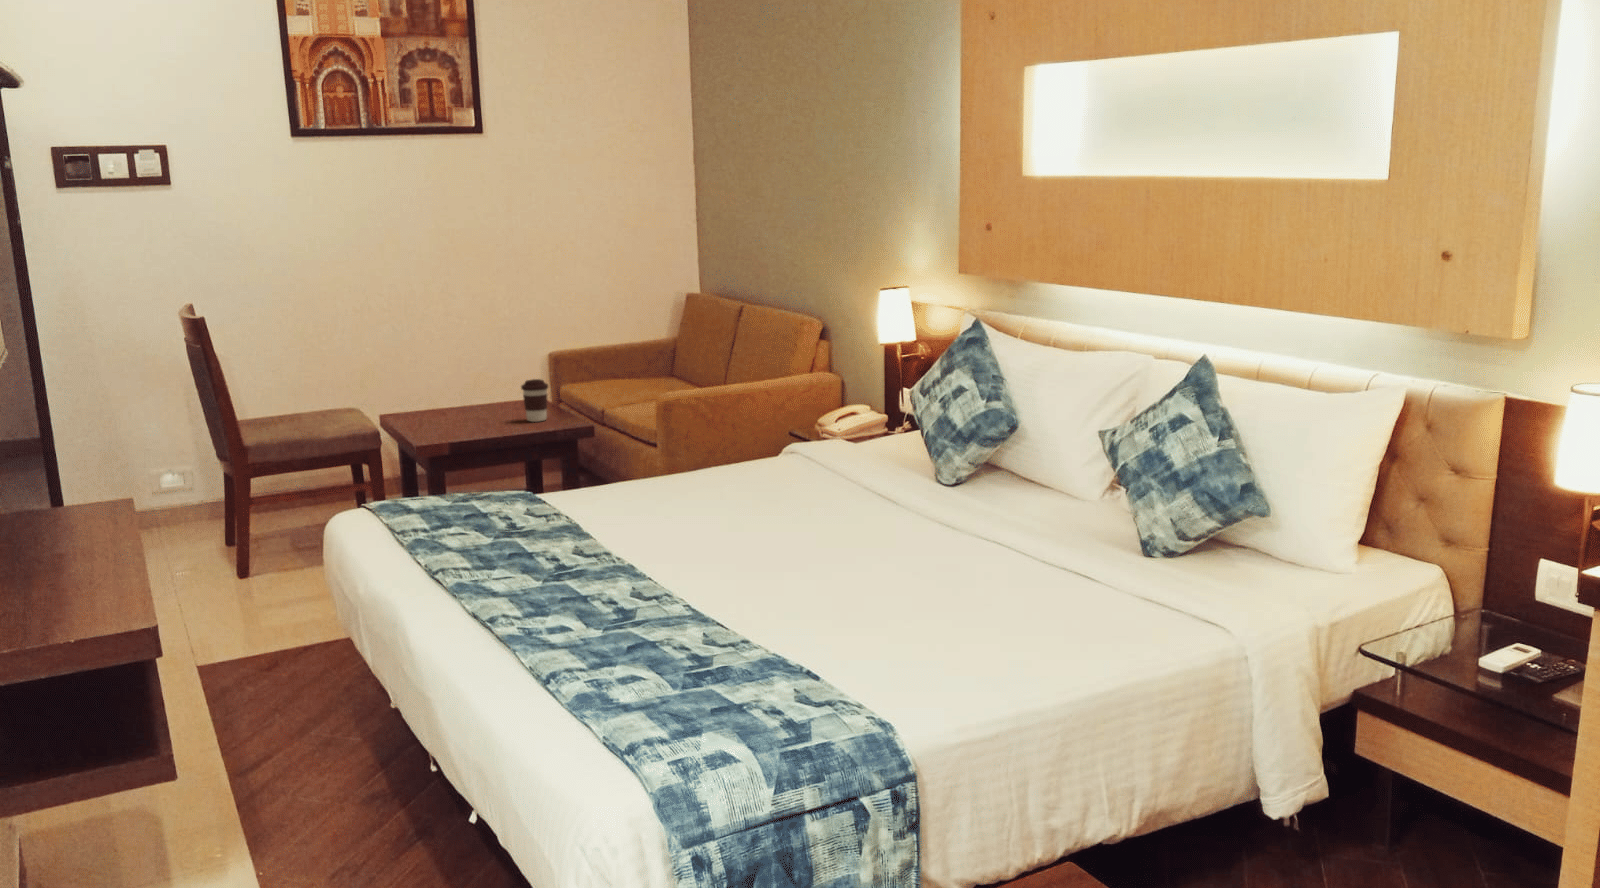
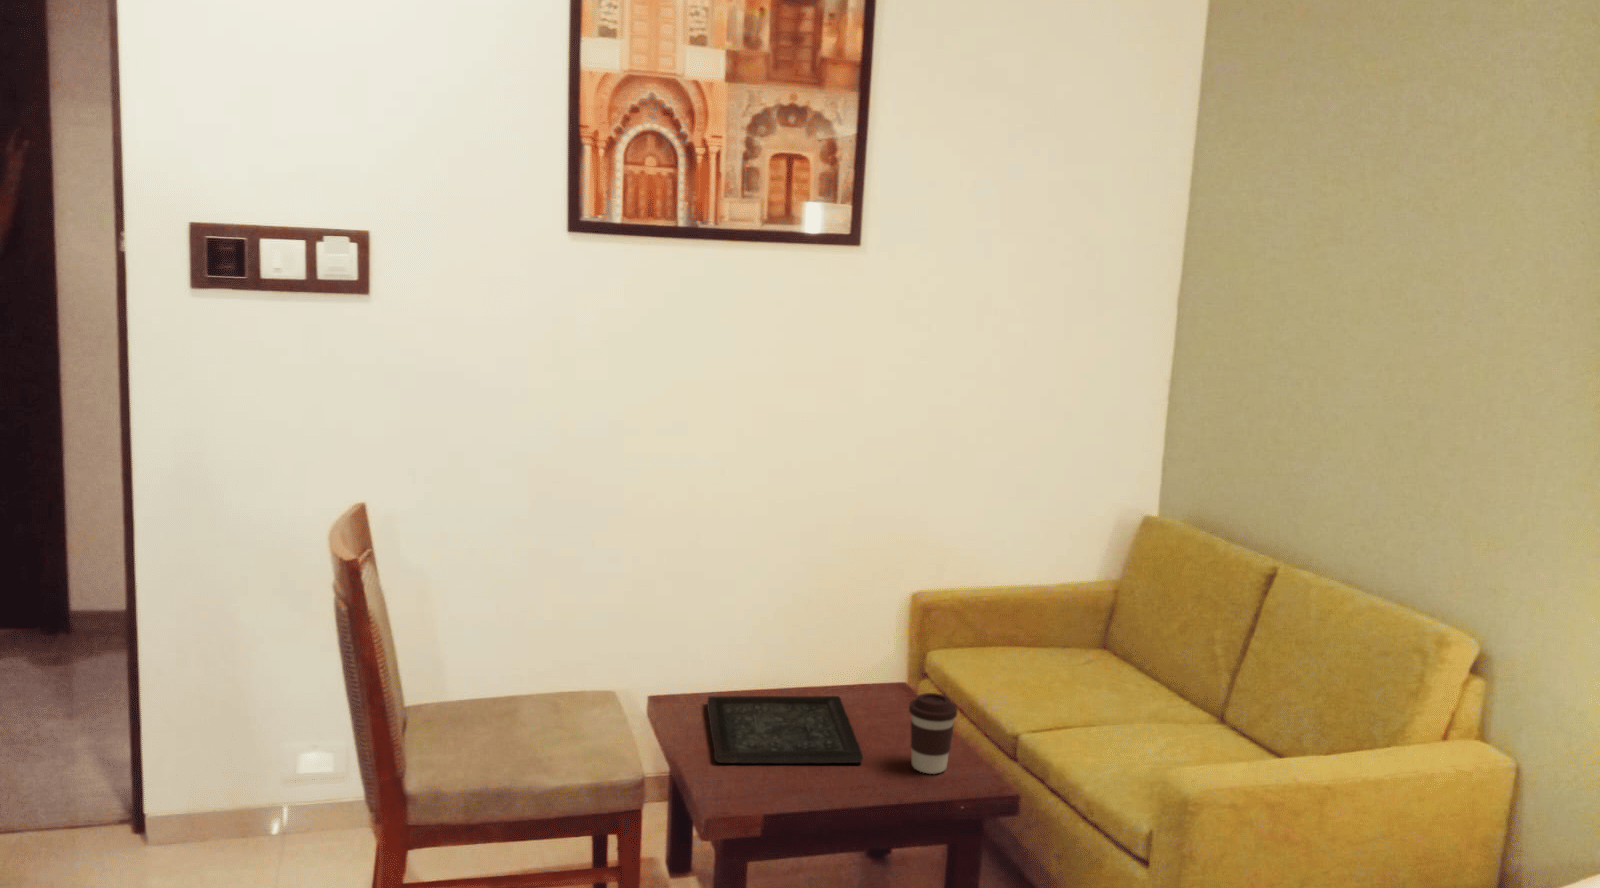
tray: none [411,403,499,428] -> present [707,696,863,763]

